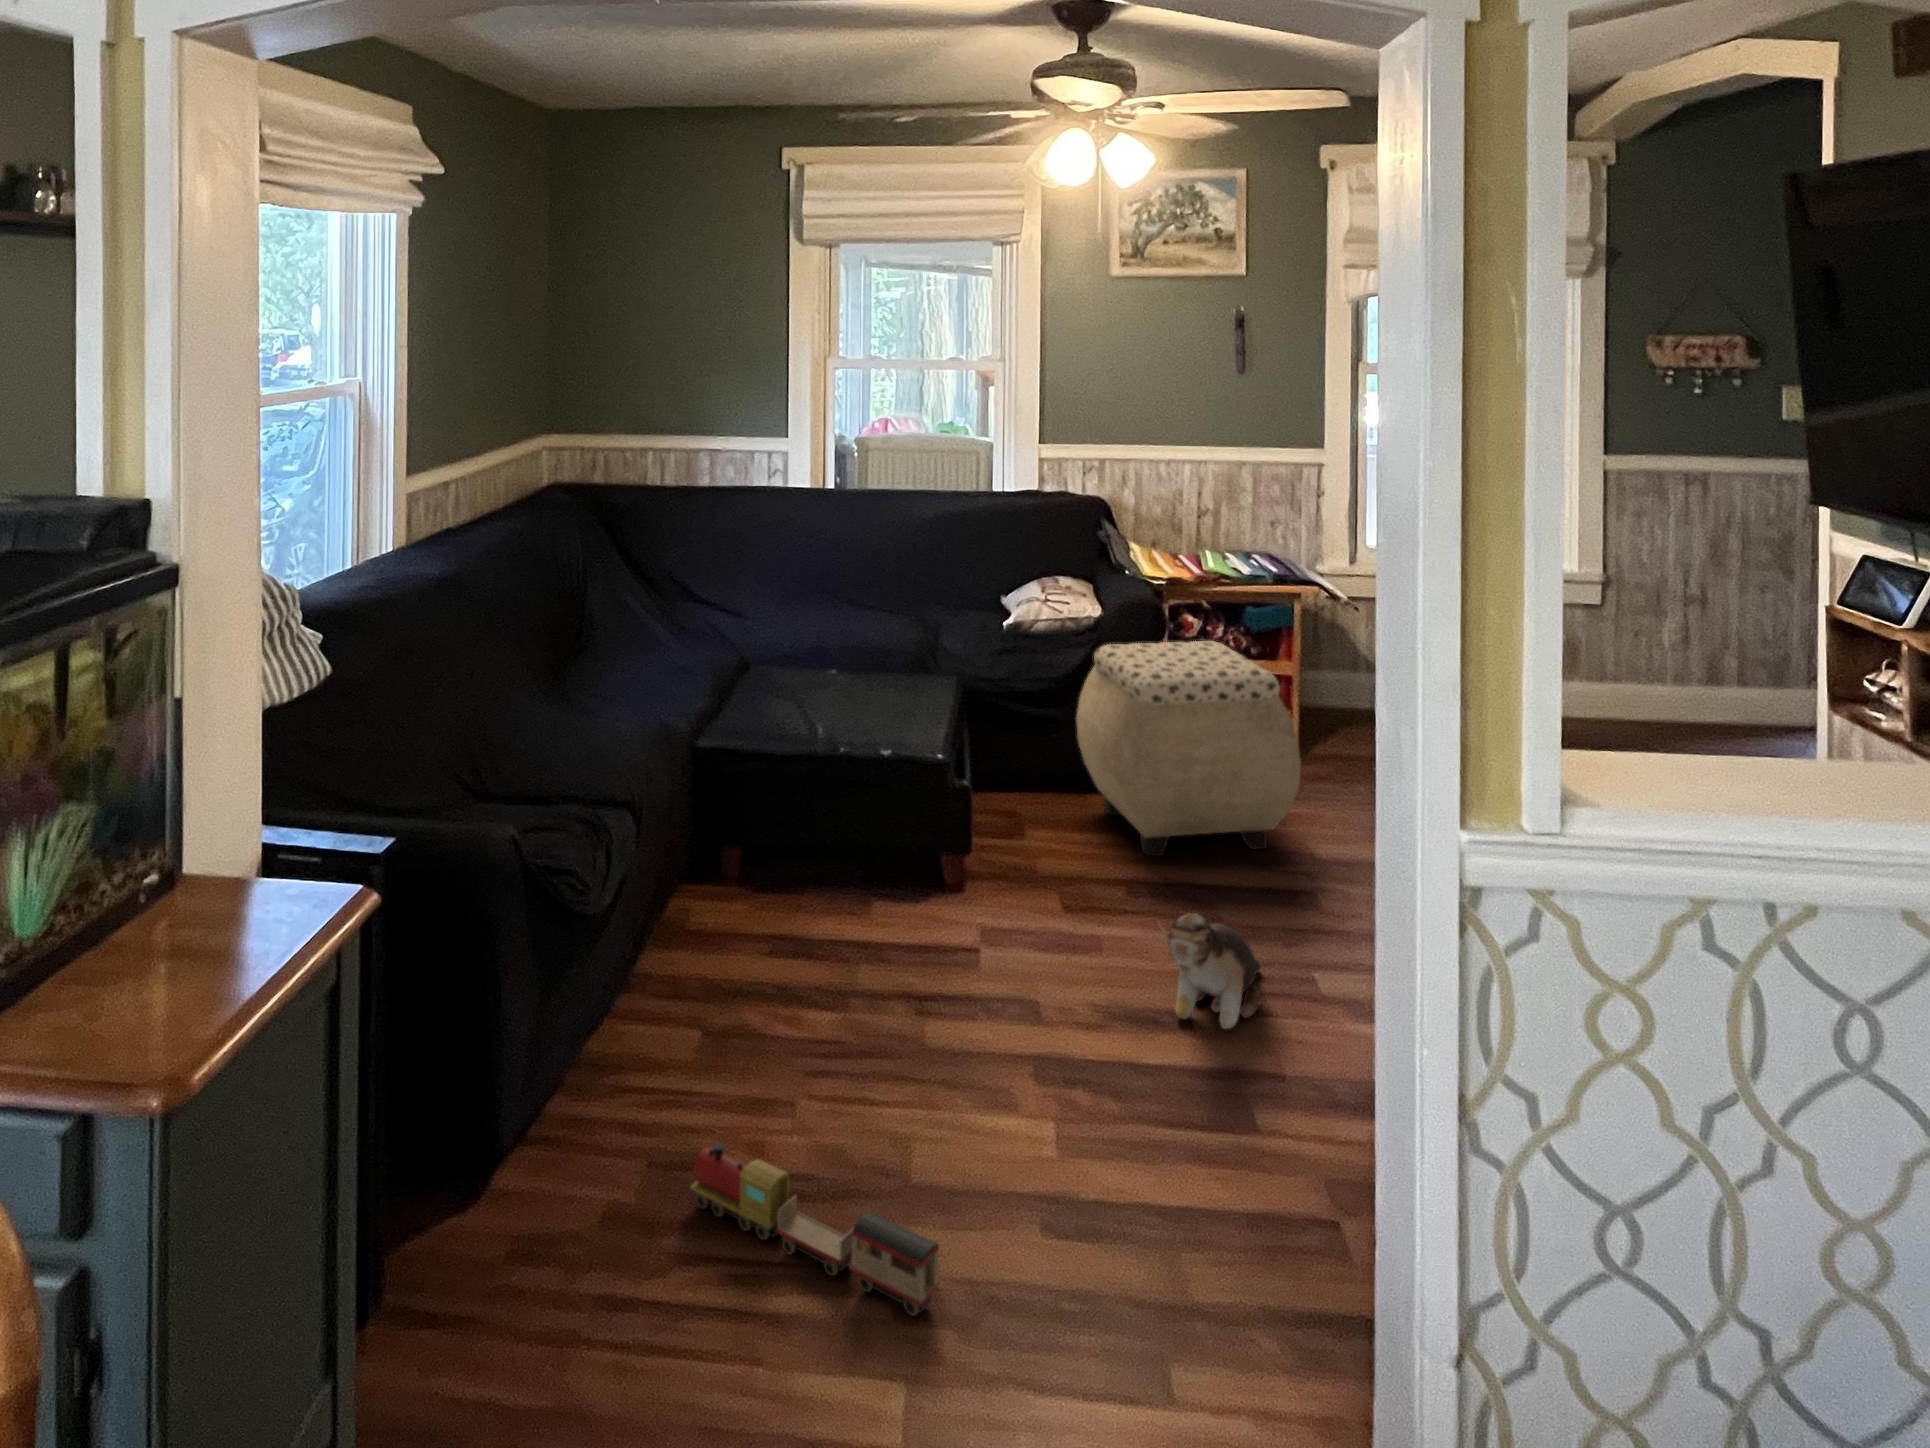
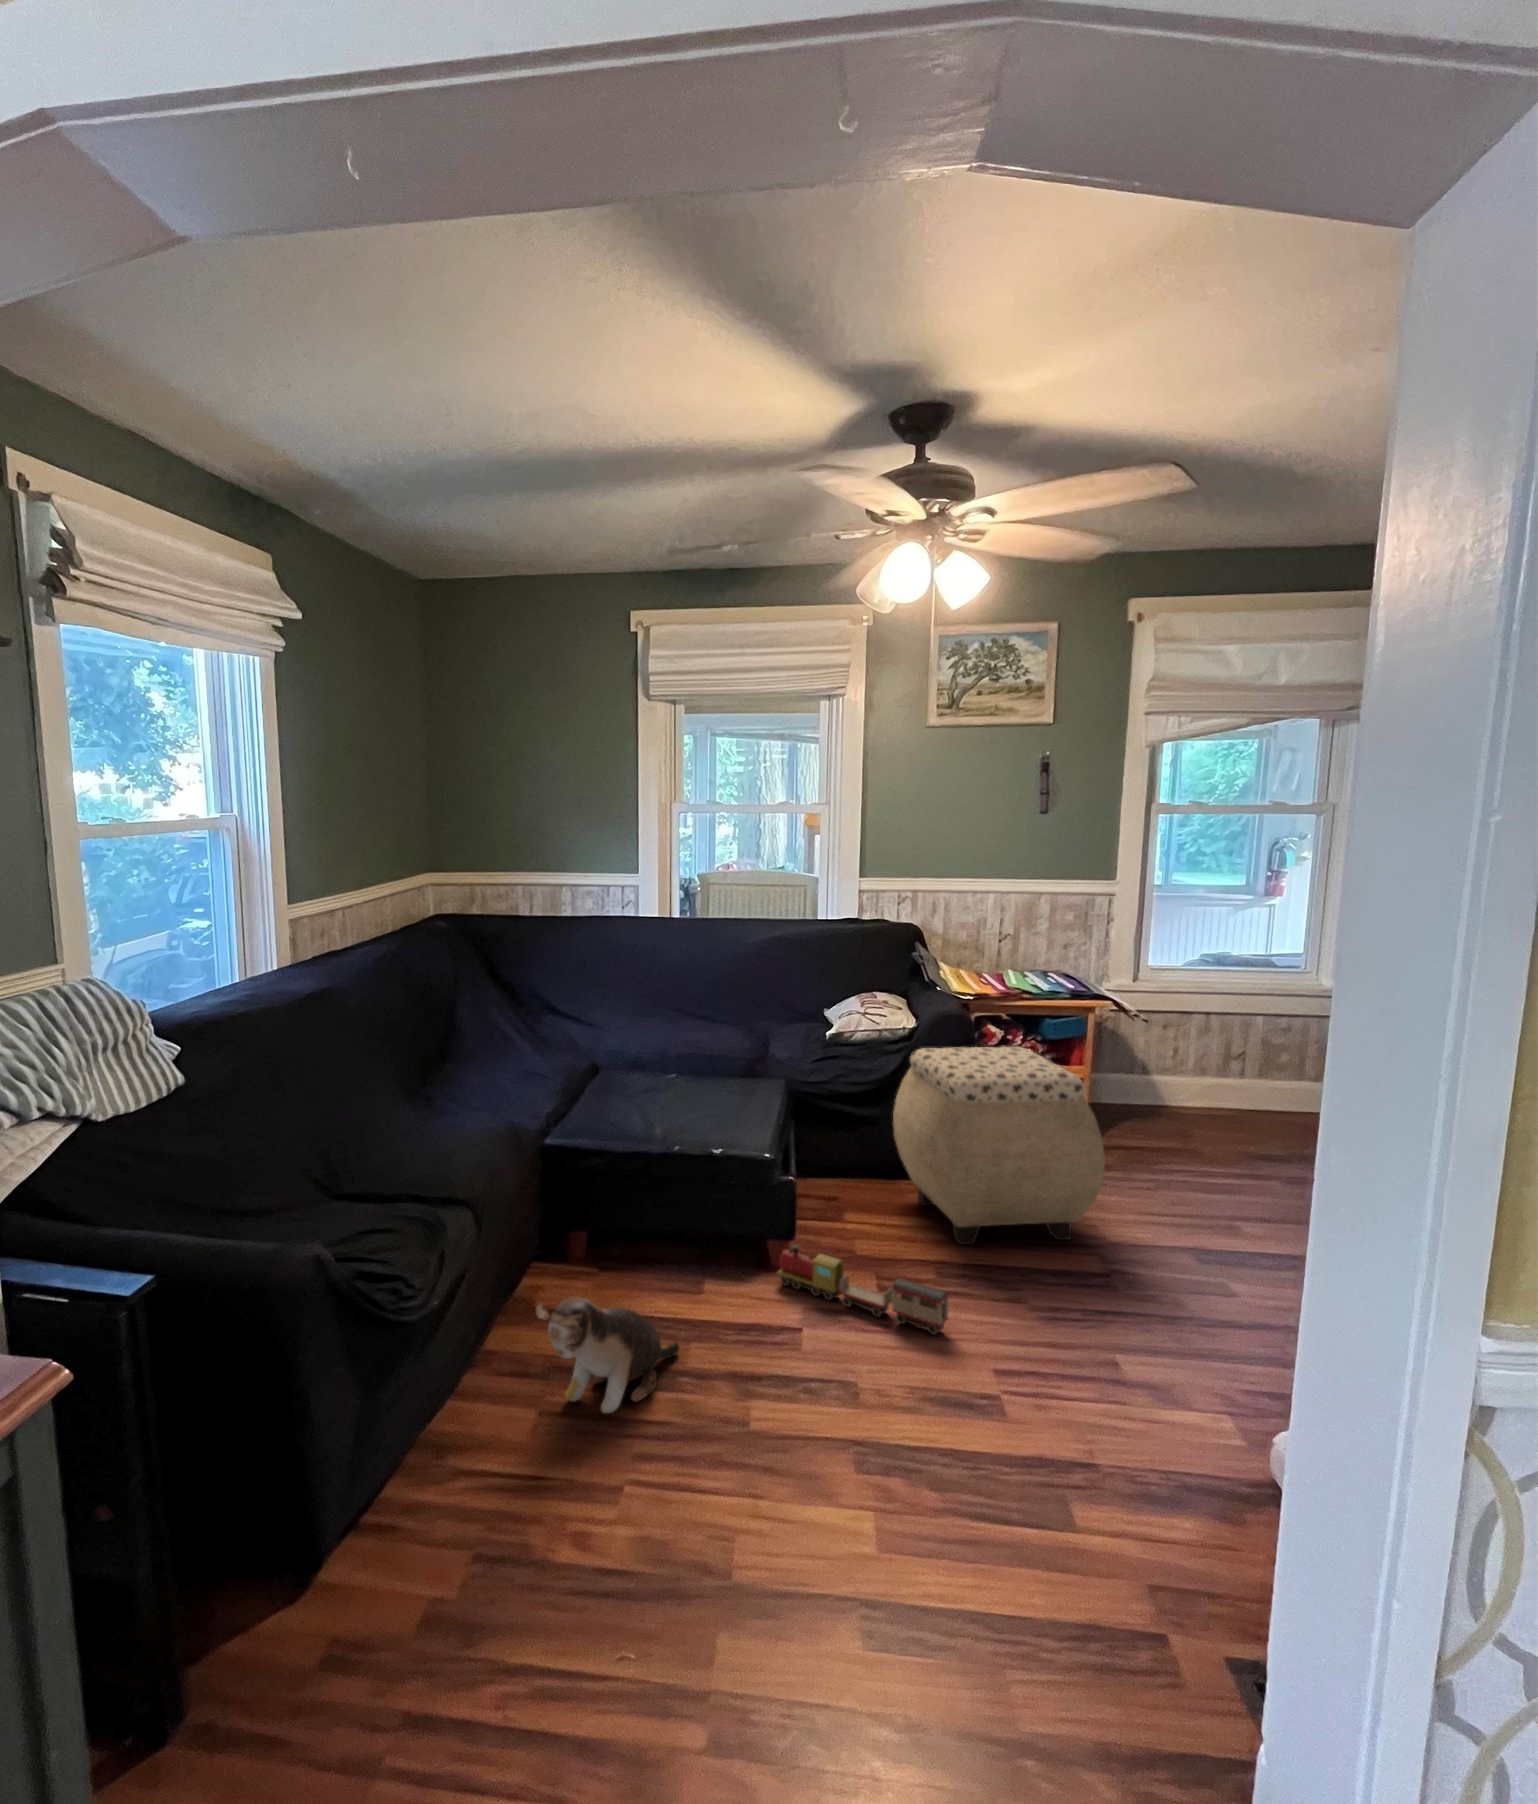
plush toy: present [1158,913,1261,1029] -> present [536,1297,679,1413]
toy train: present [690,1142,939,1316] -> present [777,1245,949,1334]

